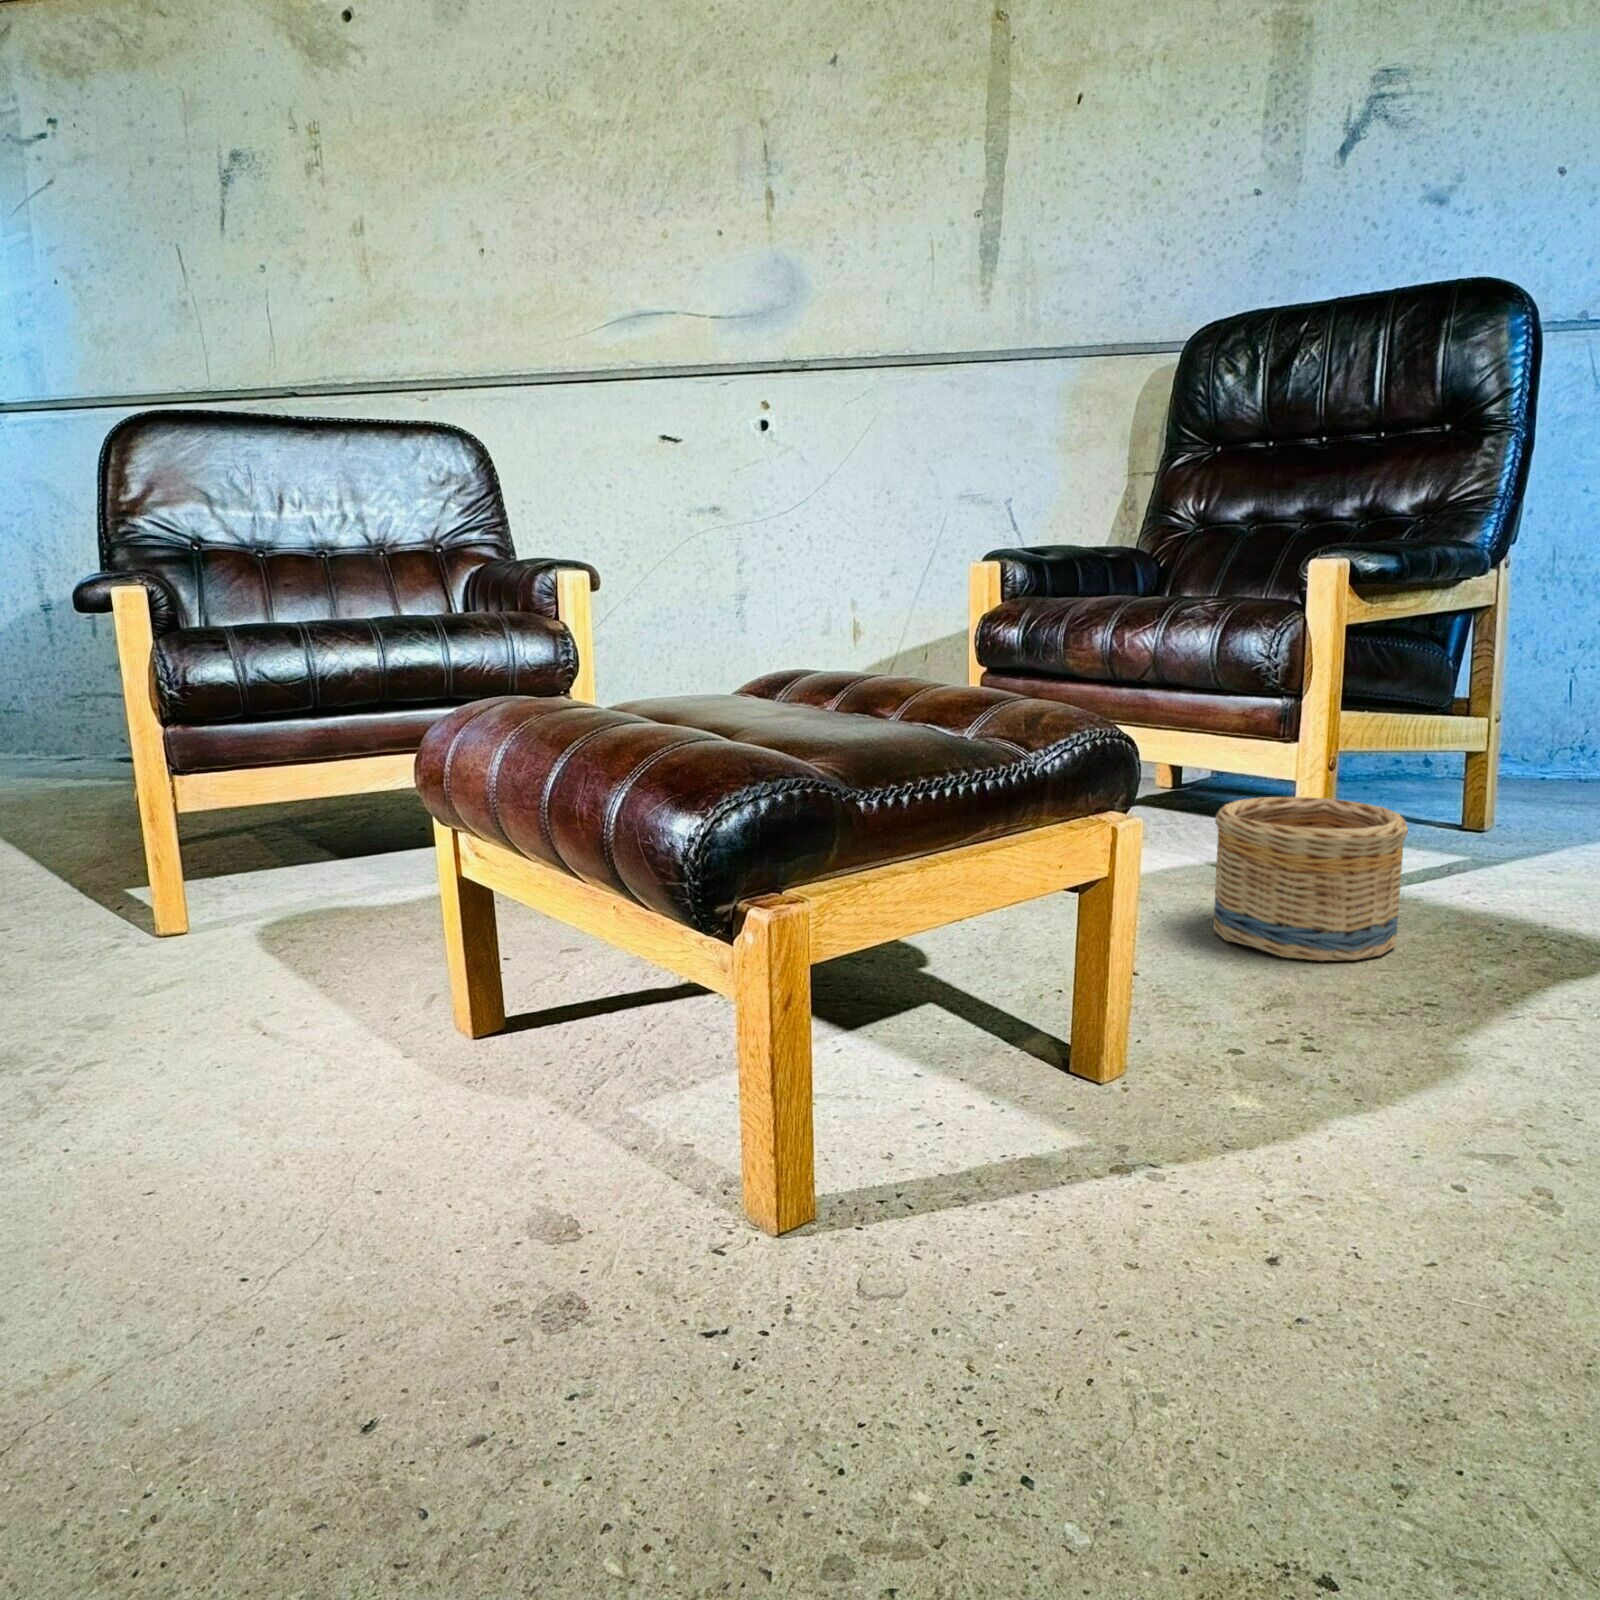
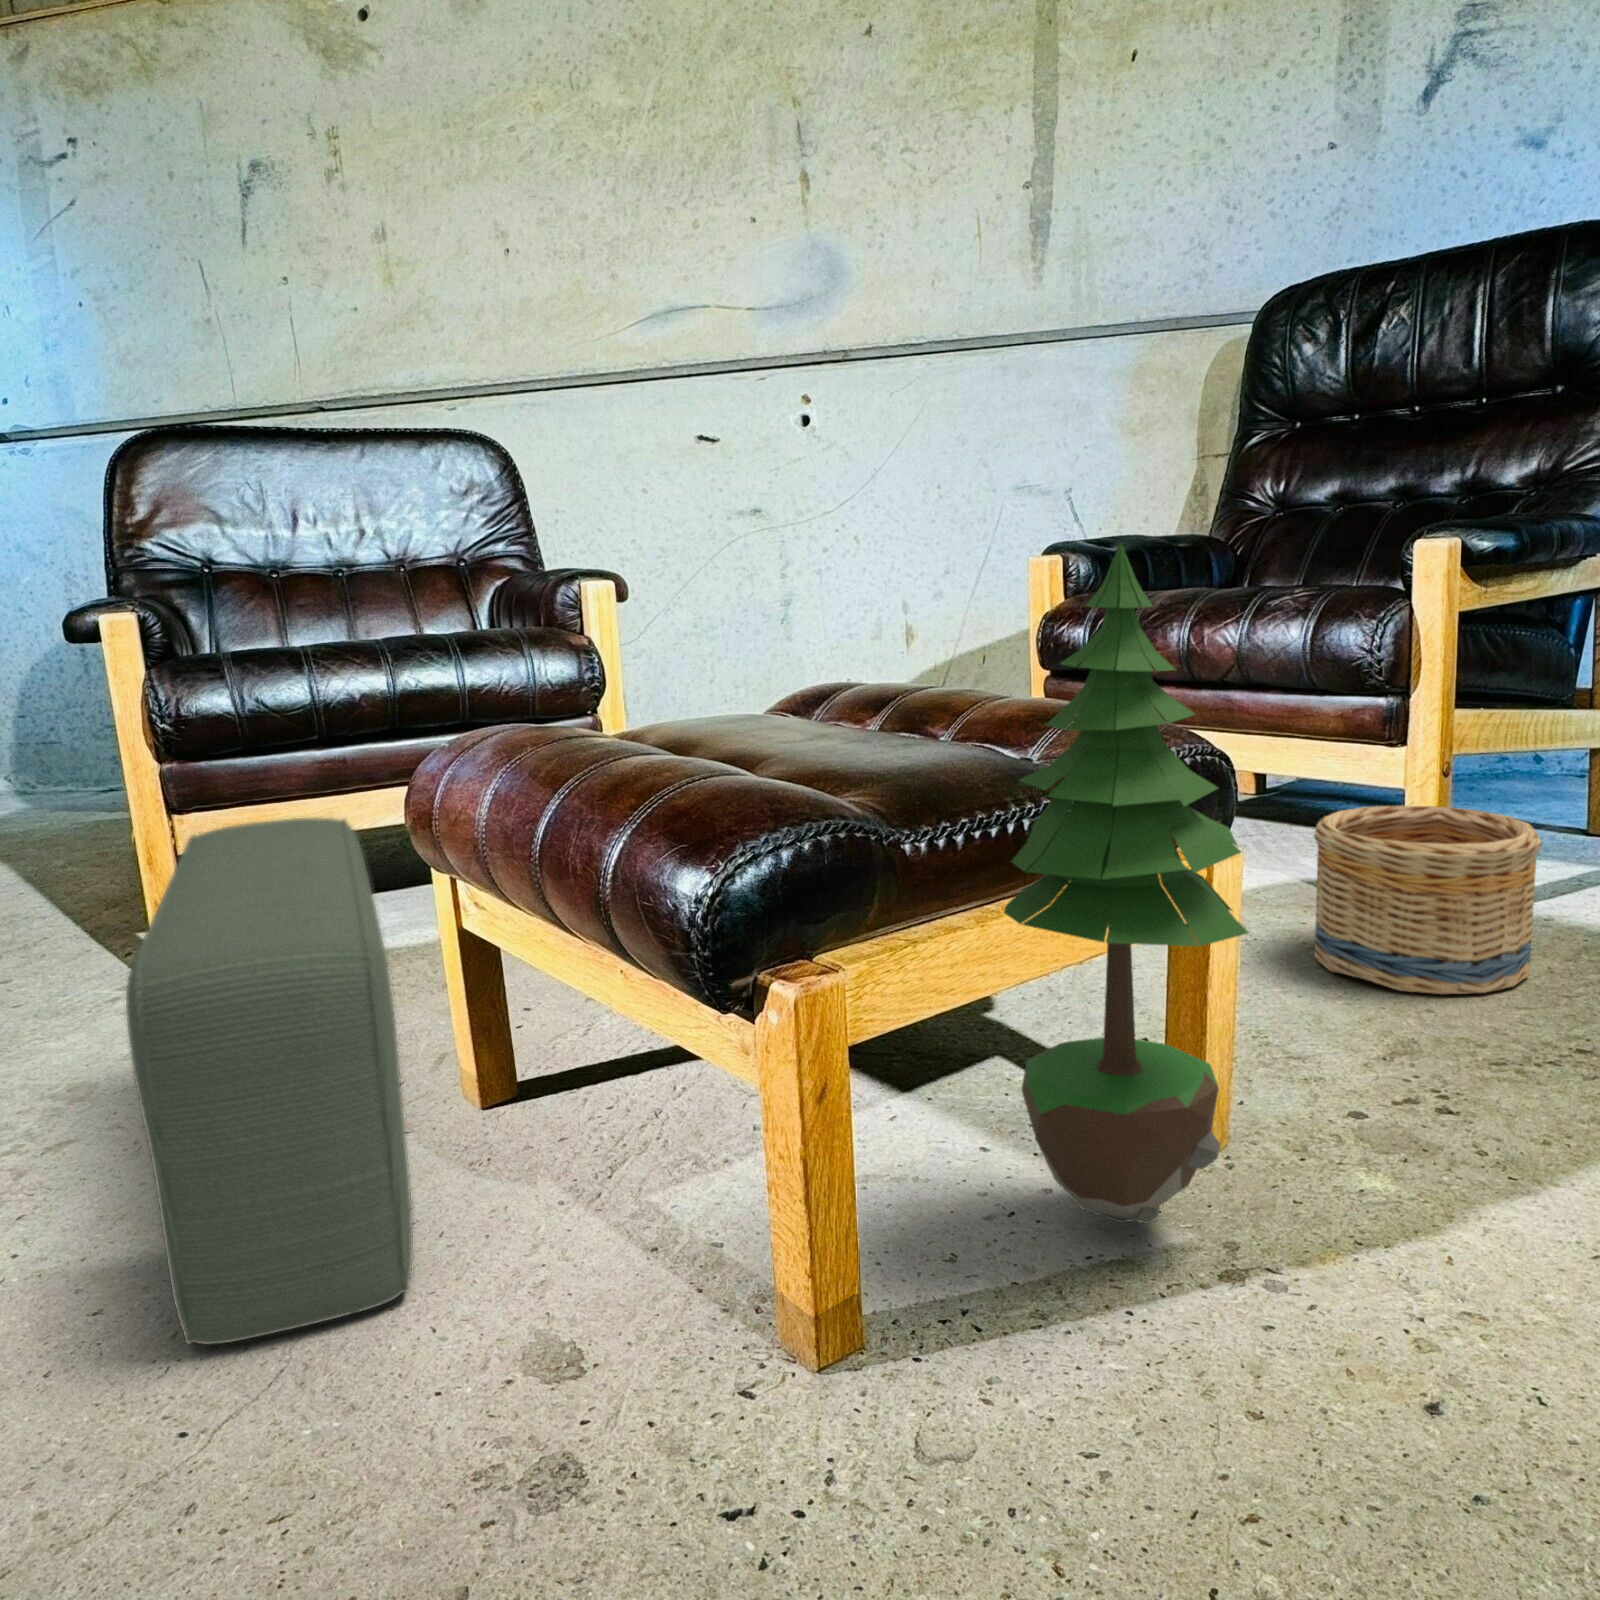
potted tree: none [925,559,1140,1130] -> present [1004,543,1248,1224]
pouf: none [199,780,429,1214] -> present [126,818,413,1344]

